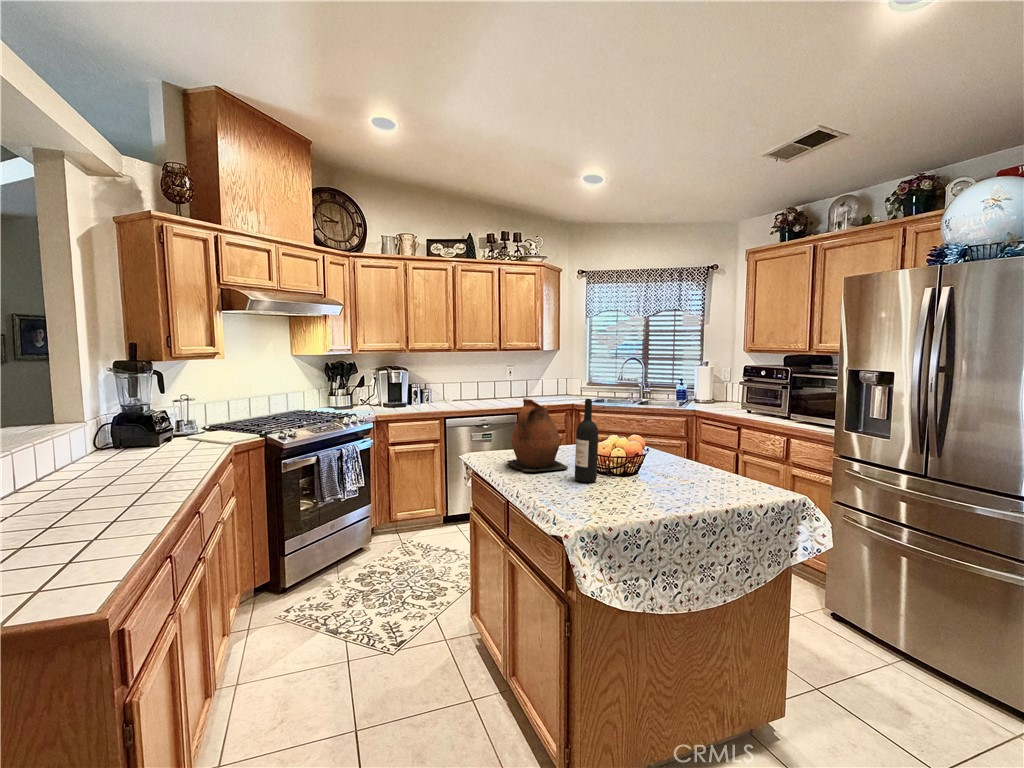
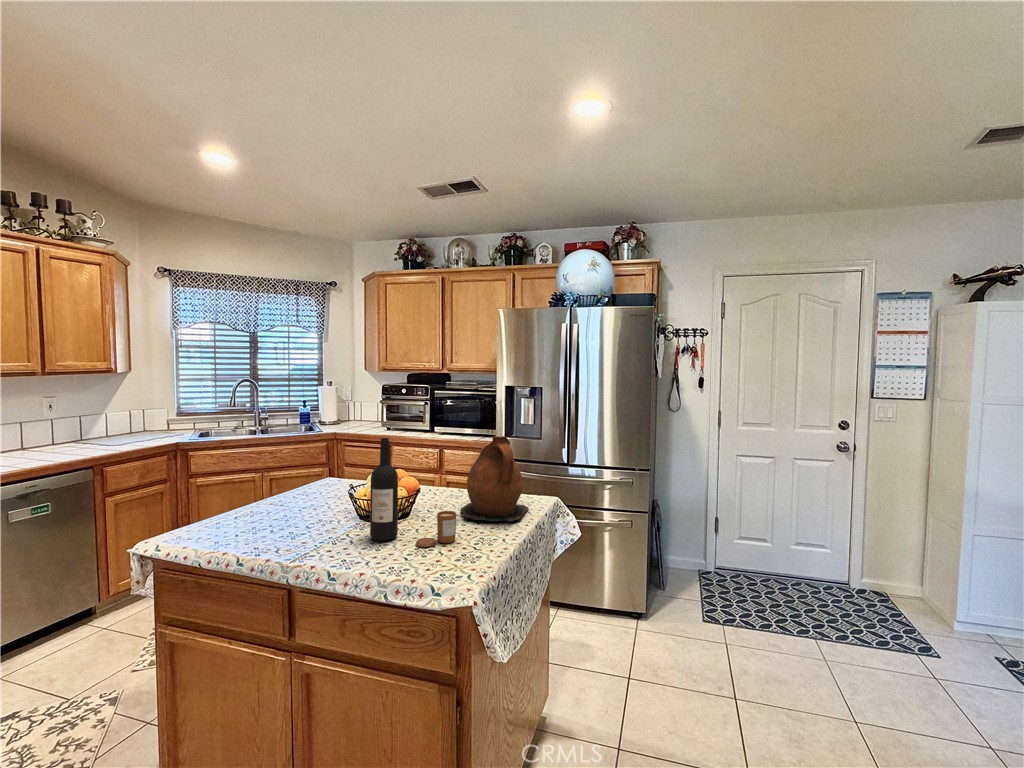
ceramic pitcher: present [507,399,568,472] -> present [461,436,529,522]
candle: none [596,468,633,496] -> present [416,511,456,547]

